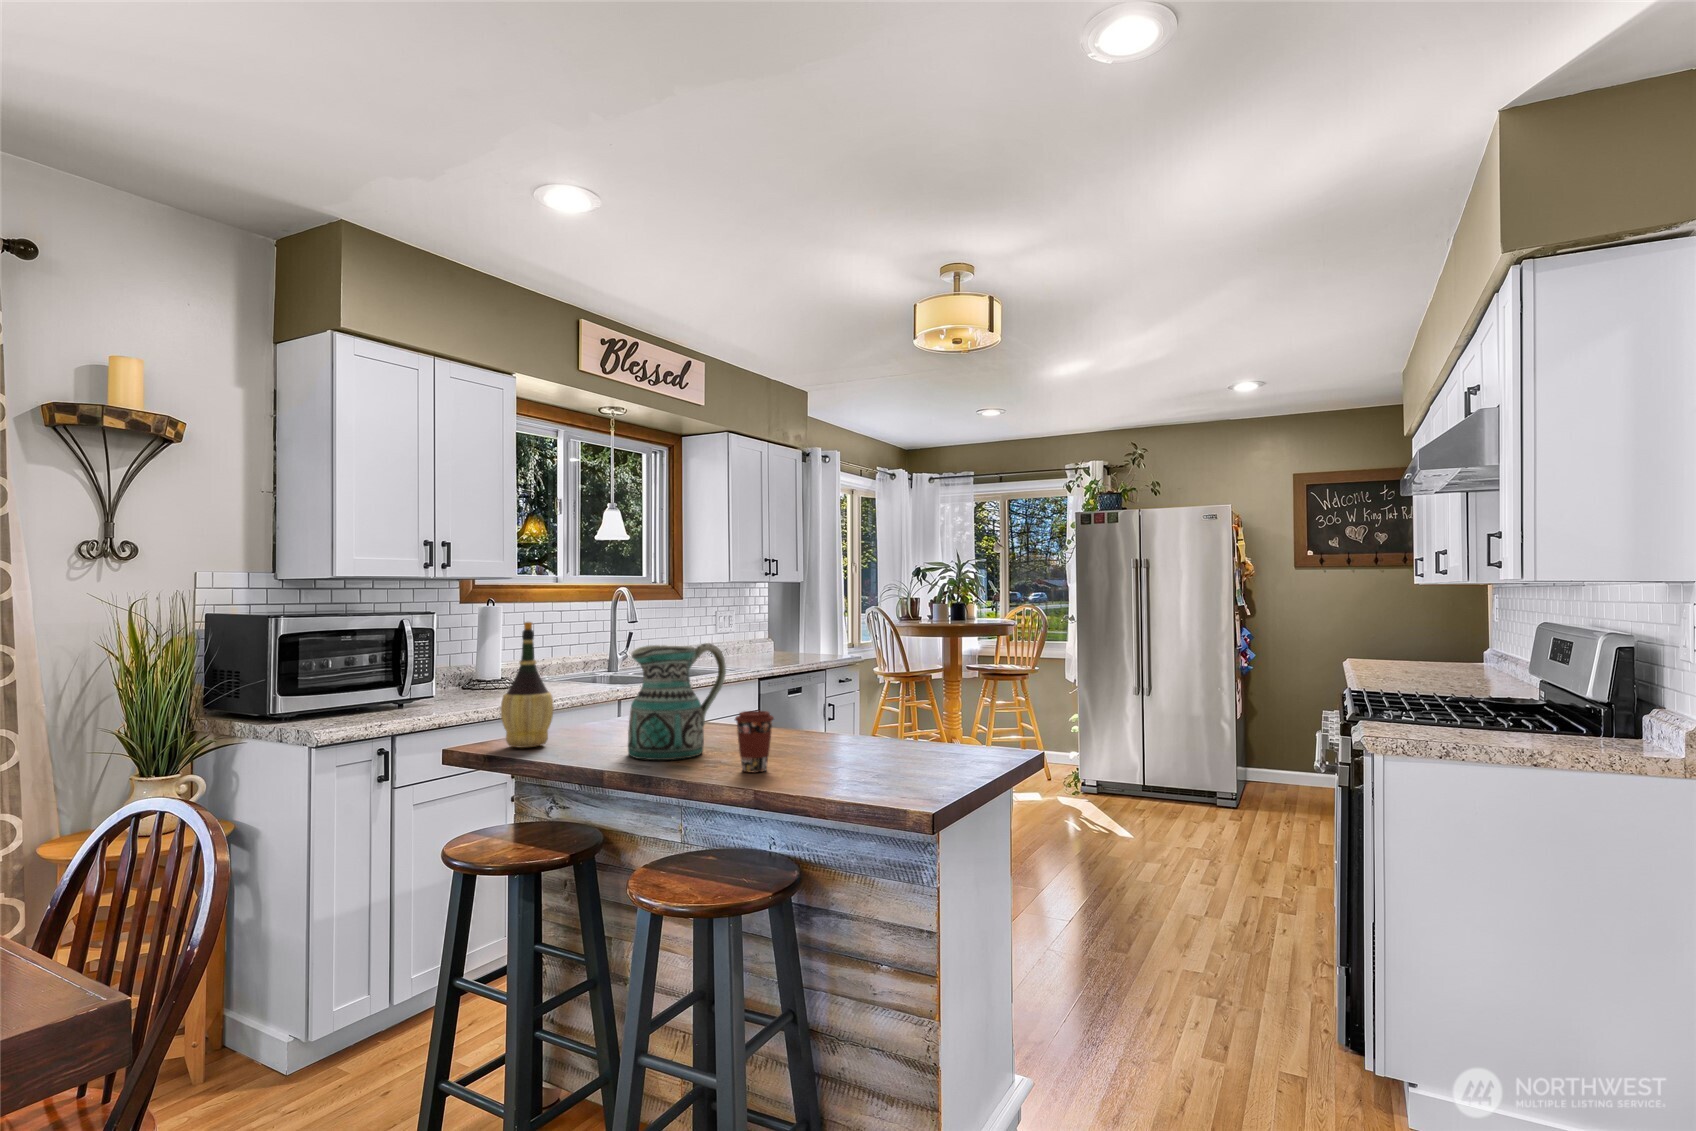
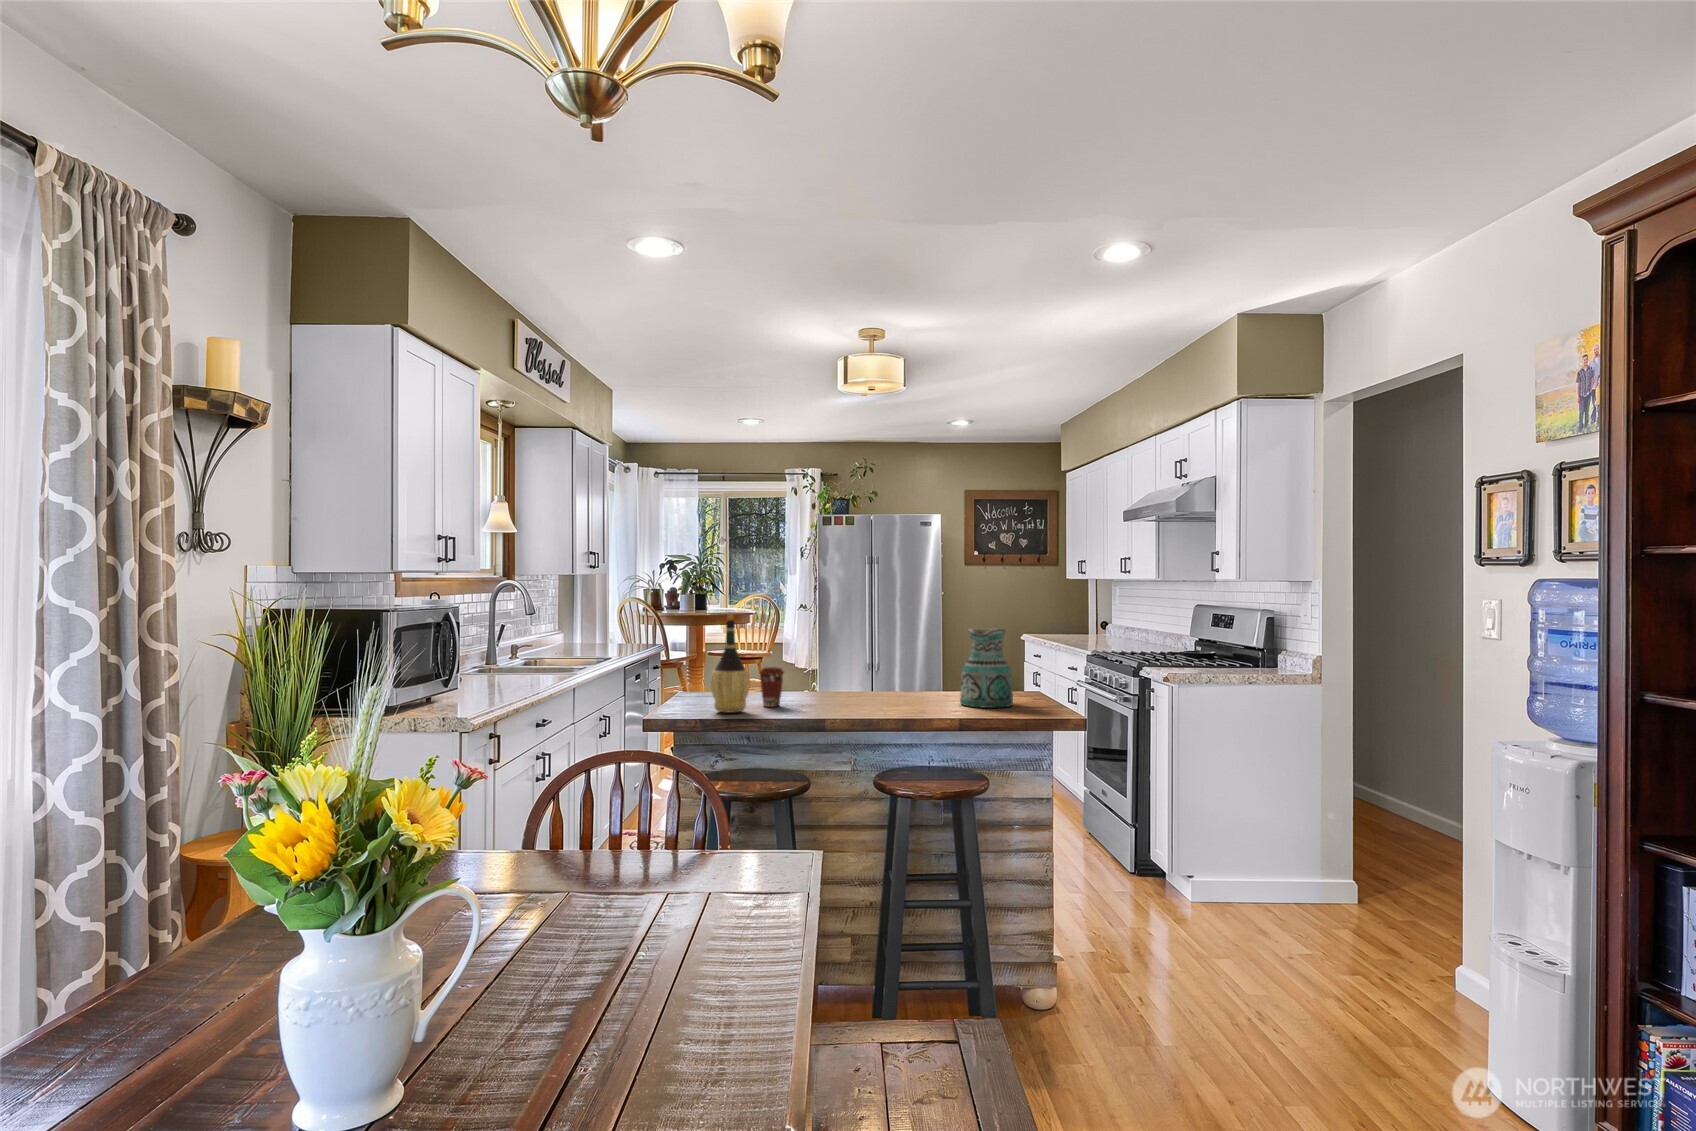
ceramic pitcher: present [628,643,726,760] -> present [960,627,1013,708]
coffee cup: present [735,711,774,772] -> present [759,667,784,707]

